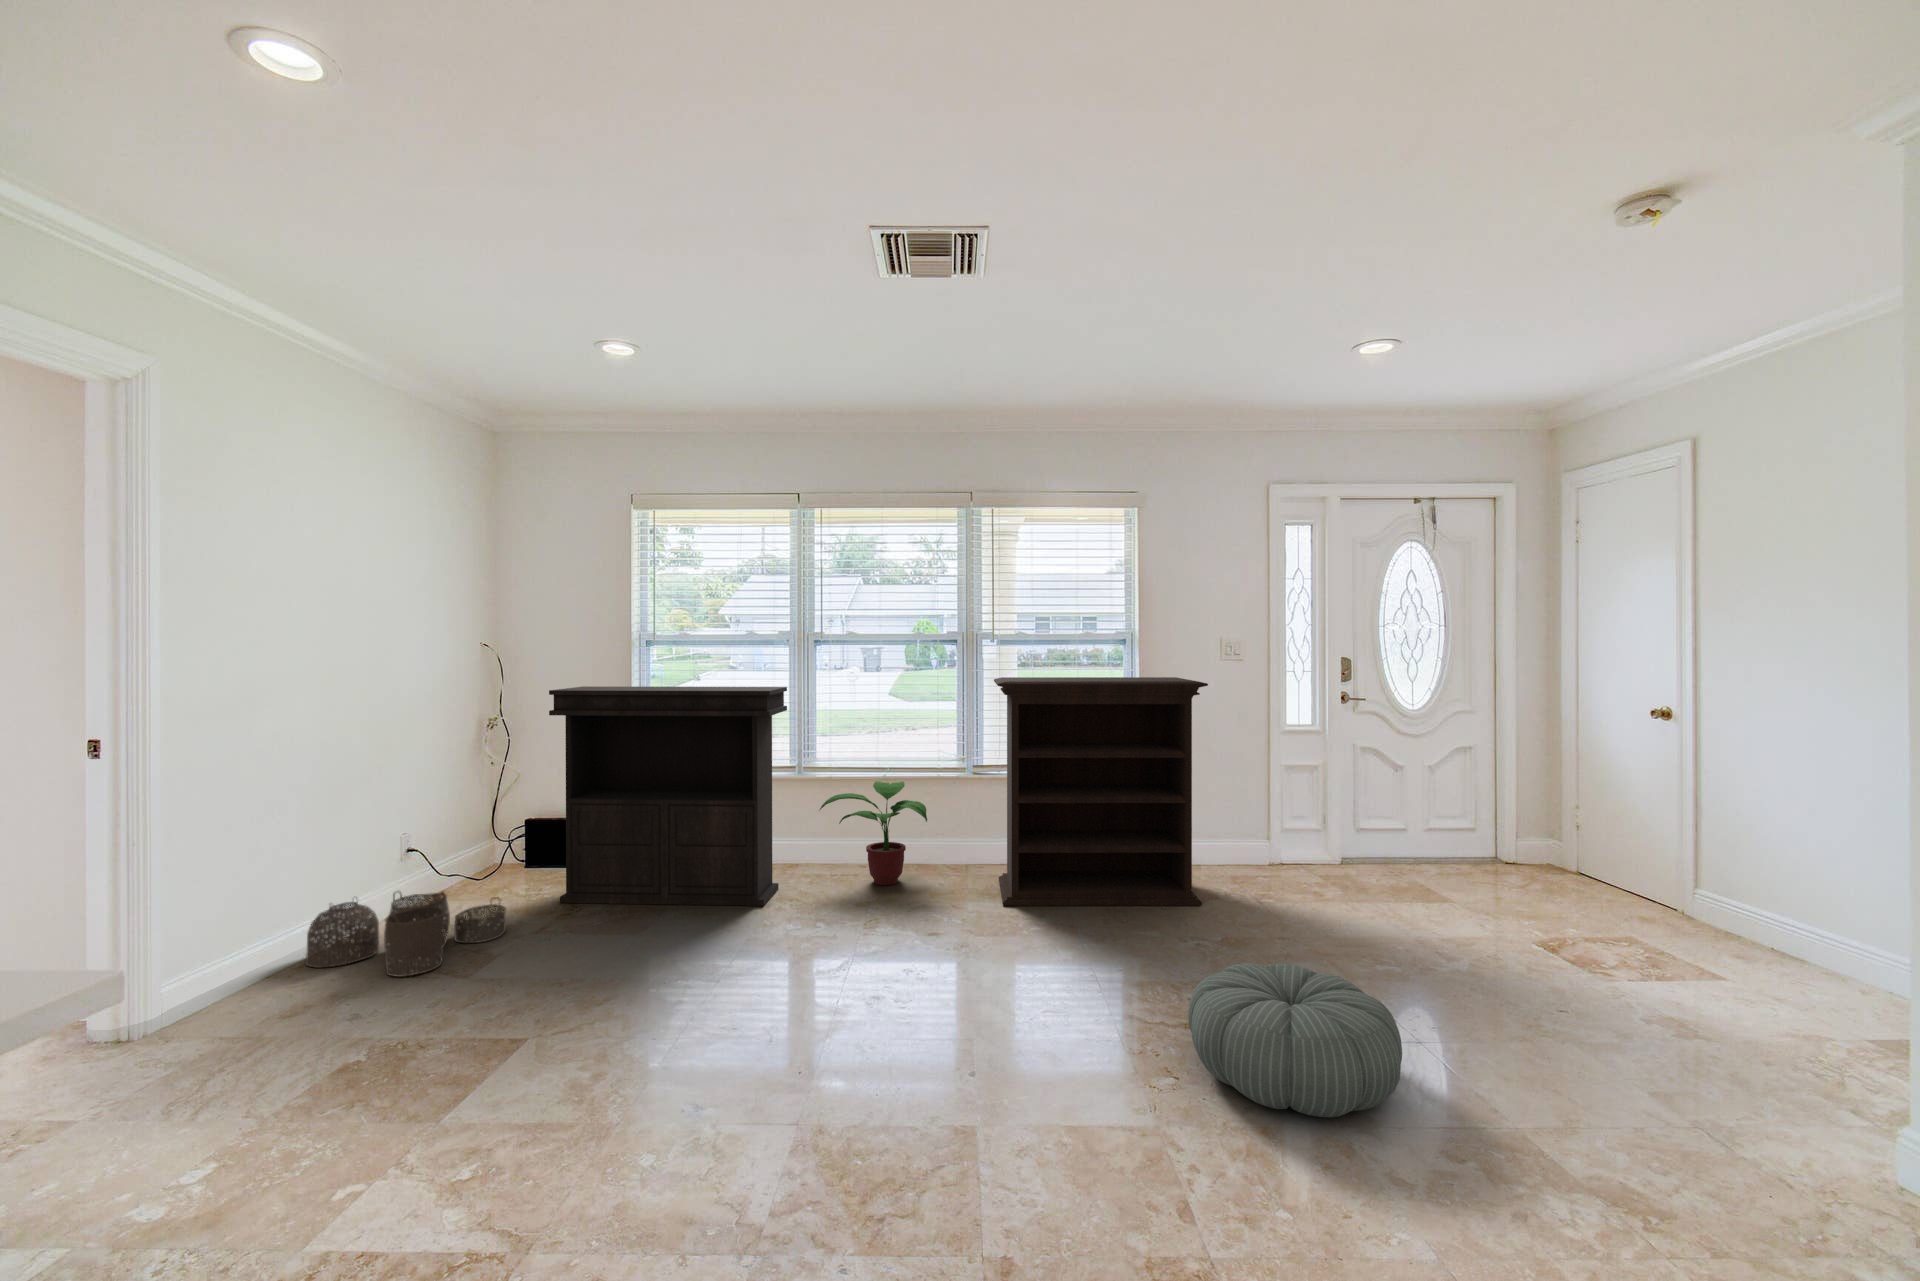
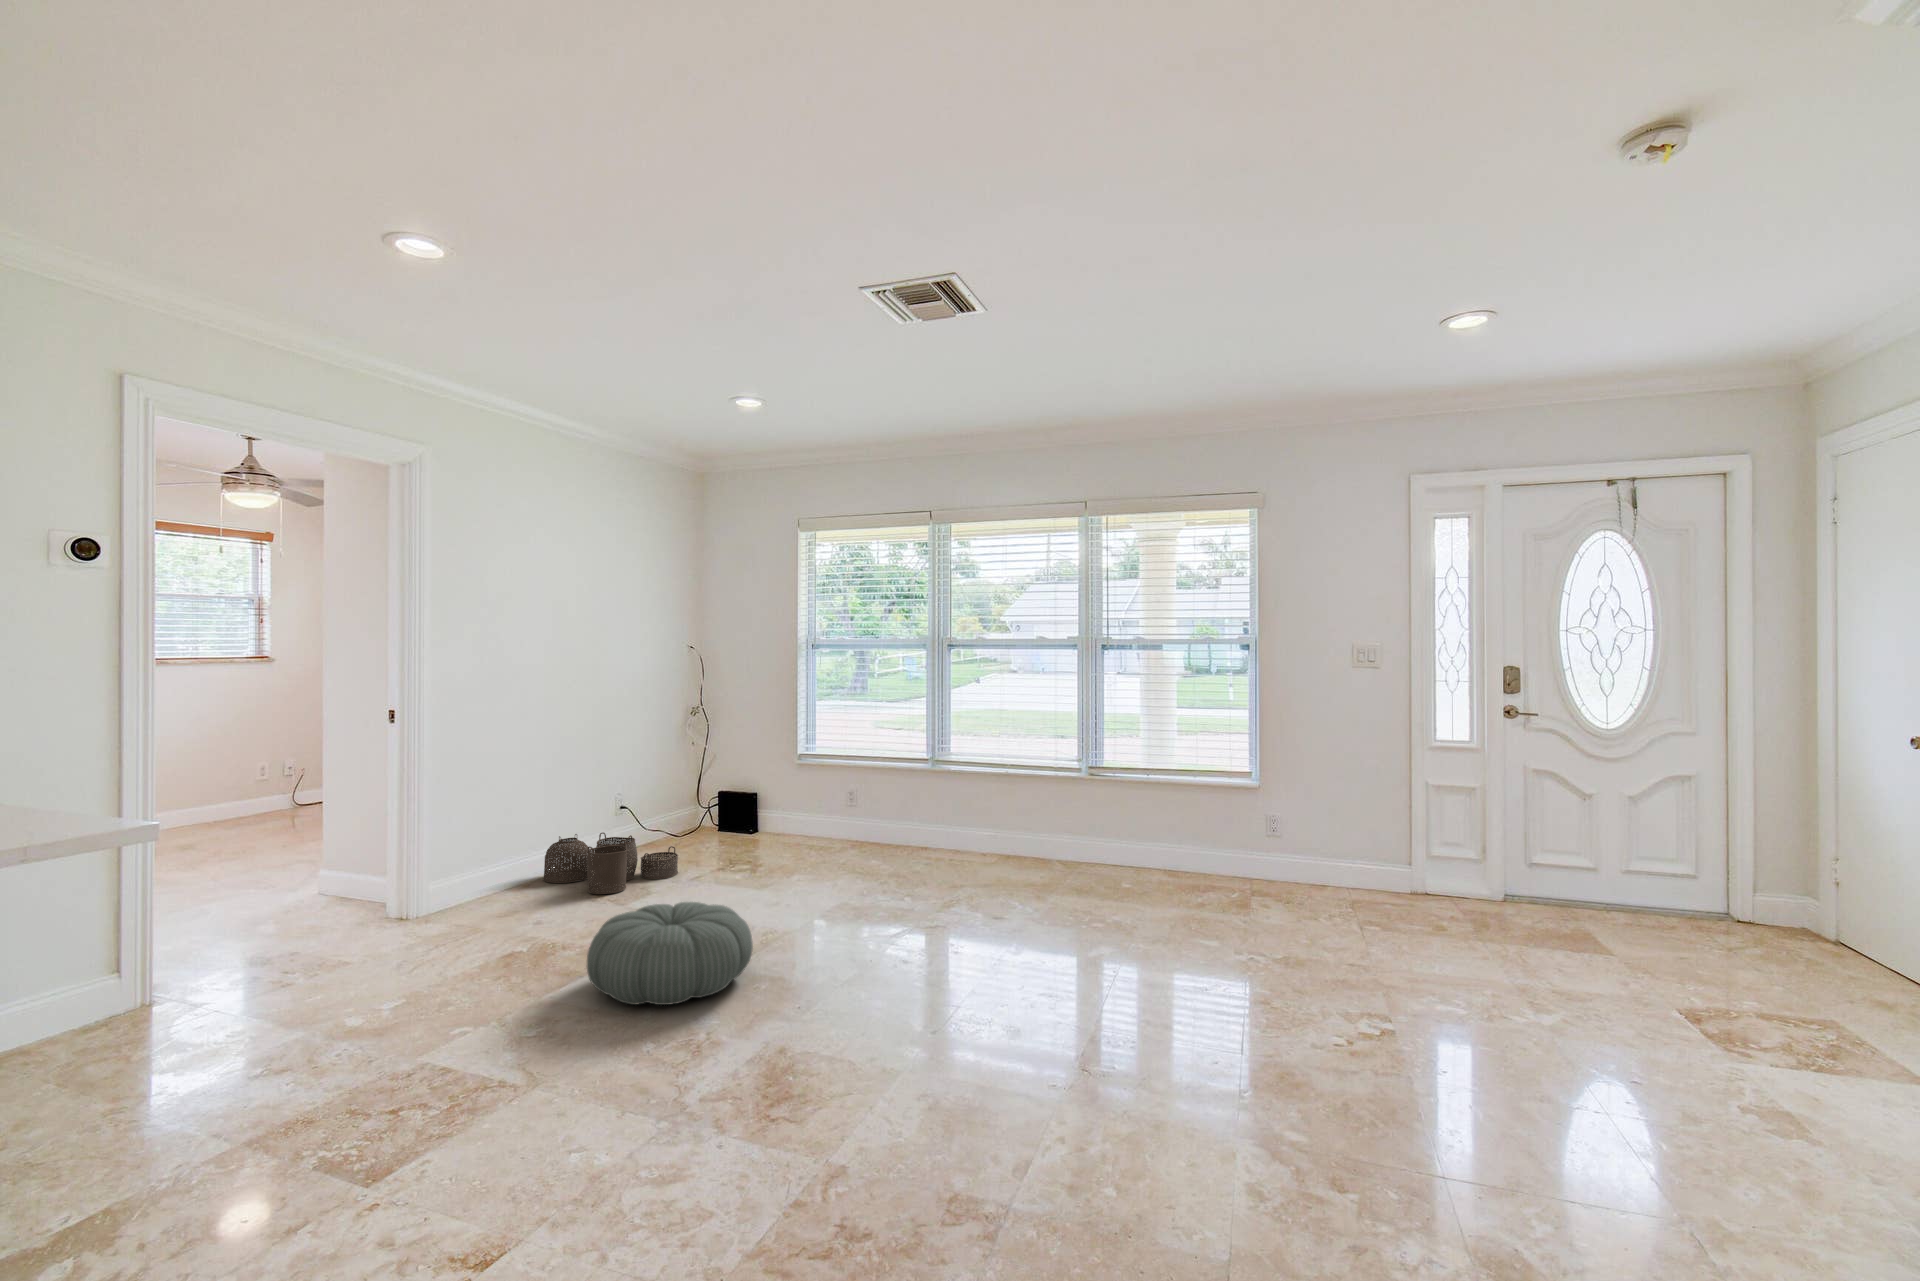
bookshelf: present [994,677,1208,906] -> none [1080,680,1296,921]
console table: present [549,686,787,906] -> none [718,681,907,877]
potted plant: present [820,781,927,885] -> none [934,776,1037,872]
pouf: present [1188,963,1402,1117] -> present [587,902,753,1005]

